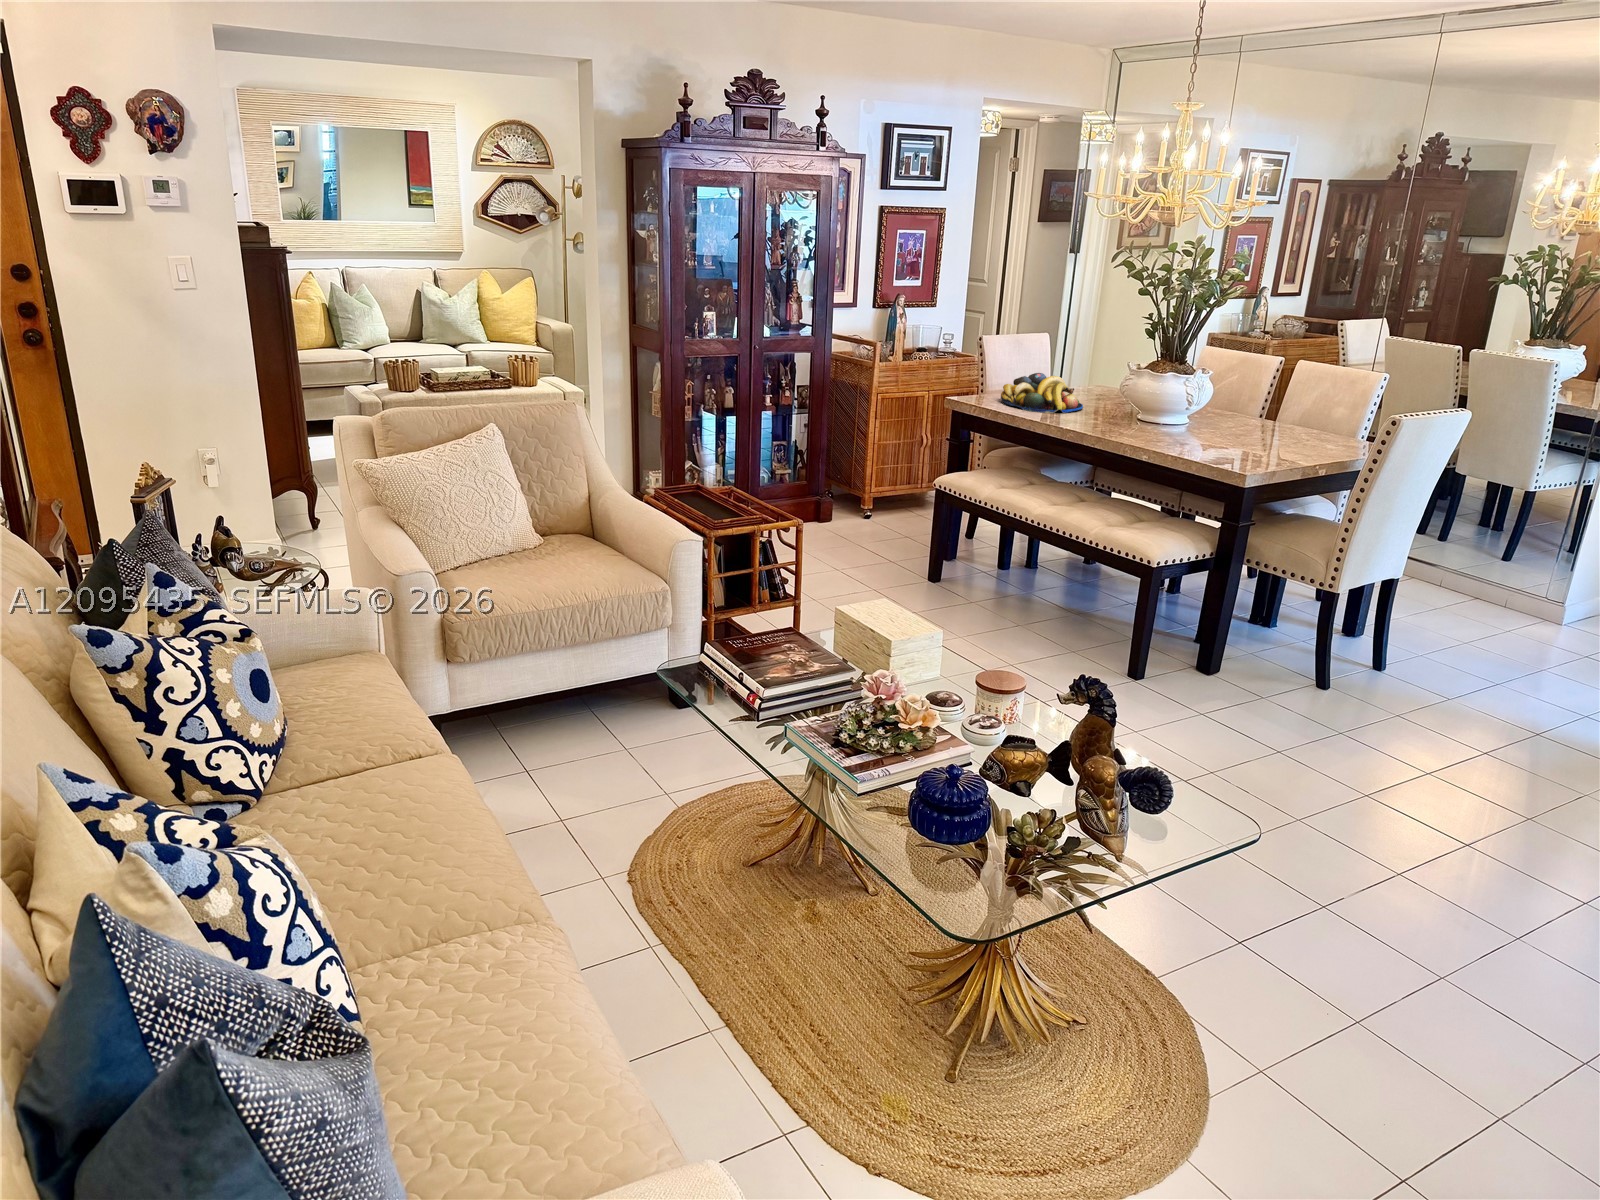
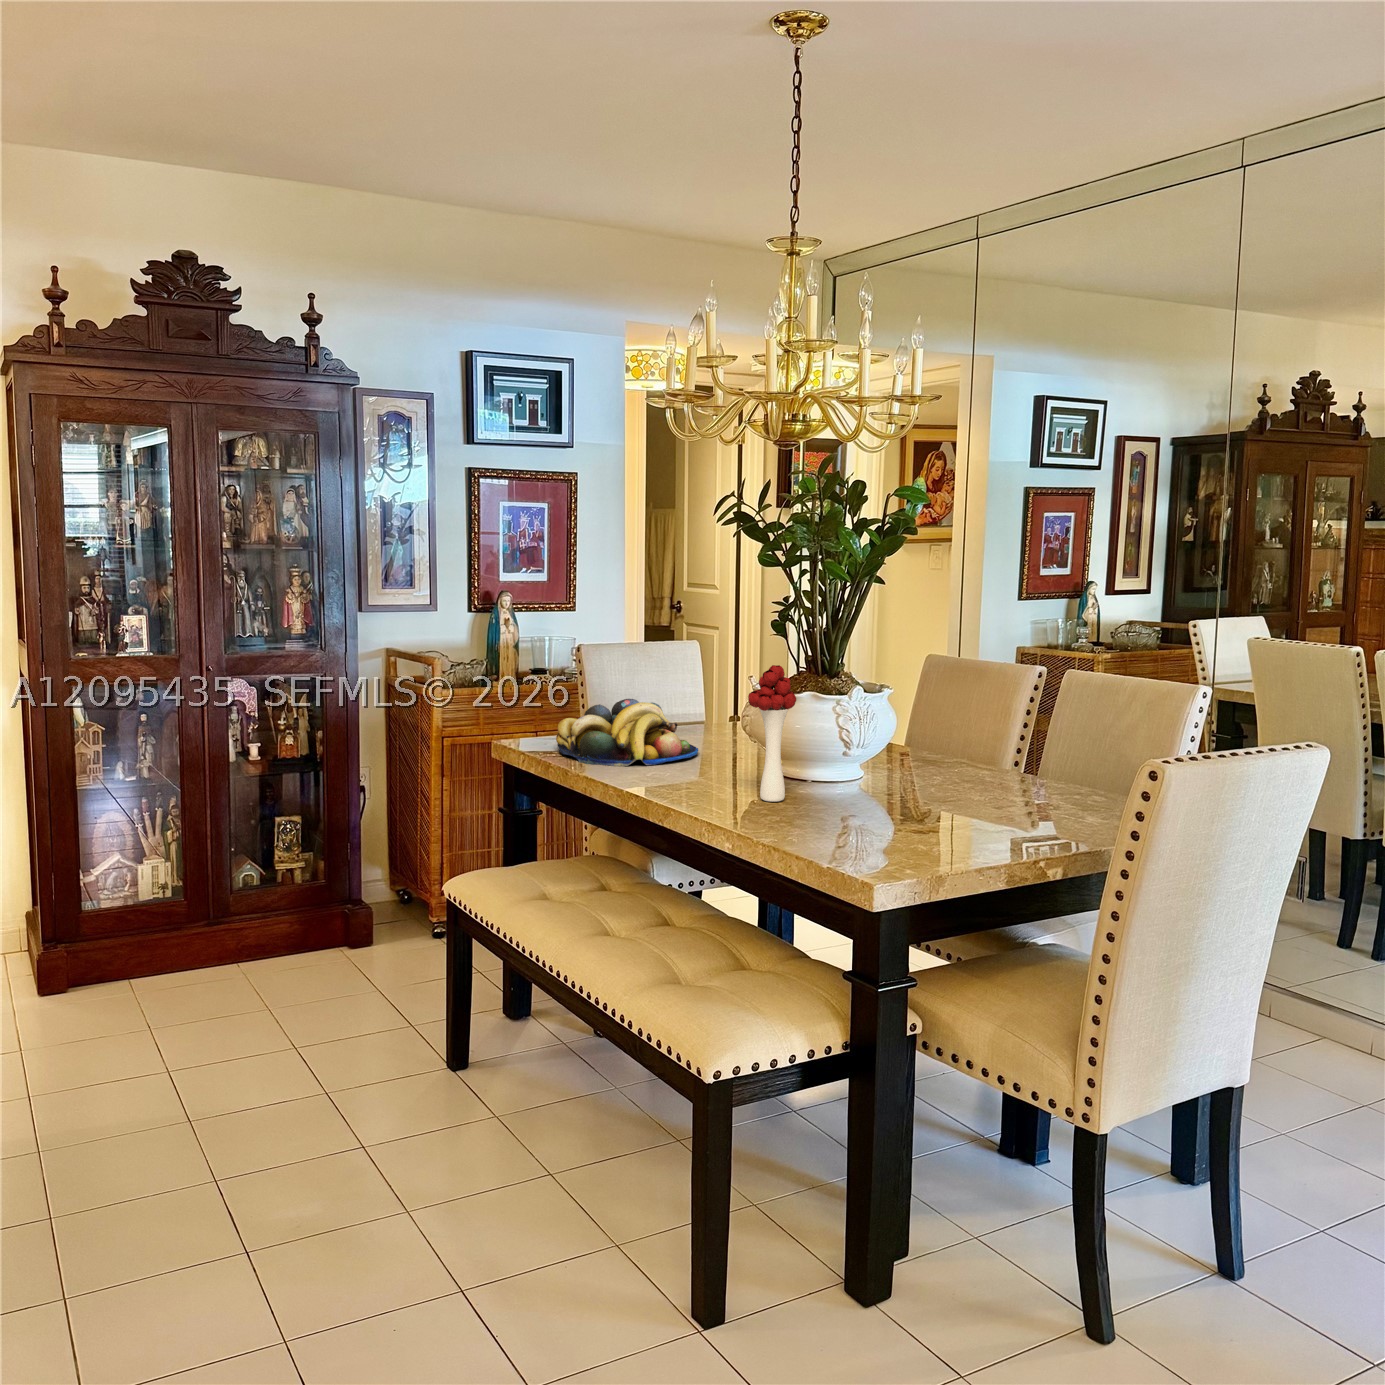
flower bouquet: none [1149,361,1176,435] -> present [748,665,796,802]

